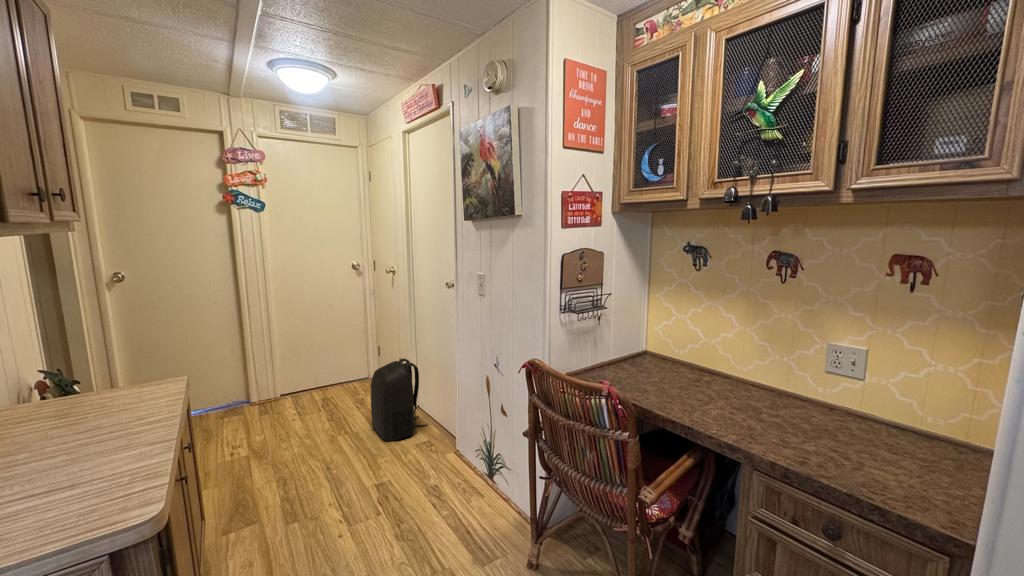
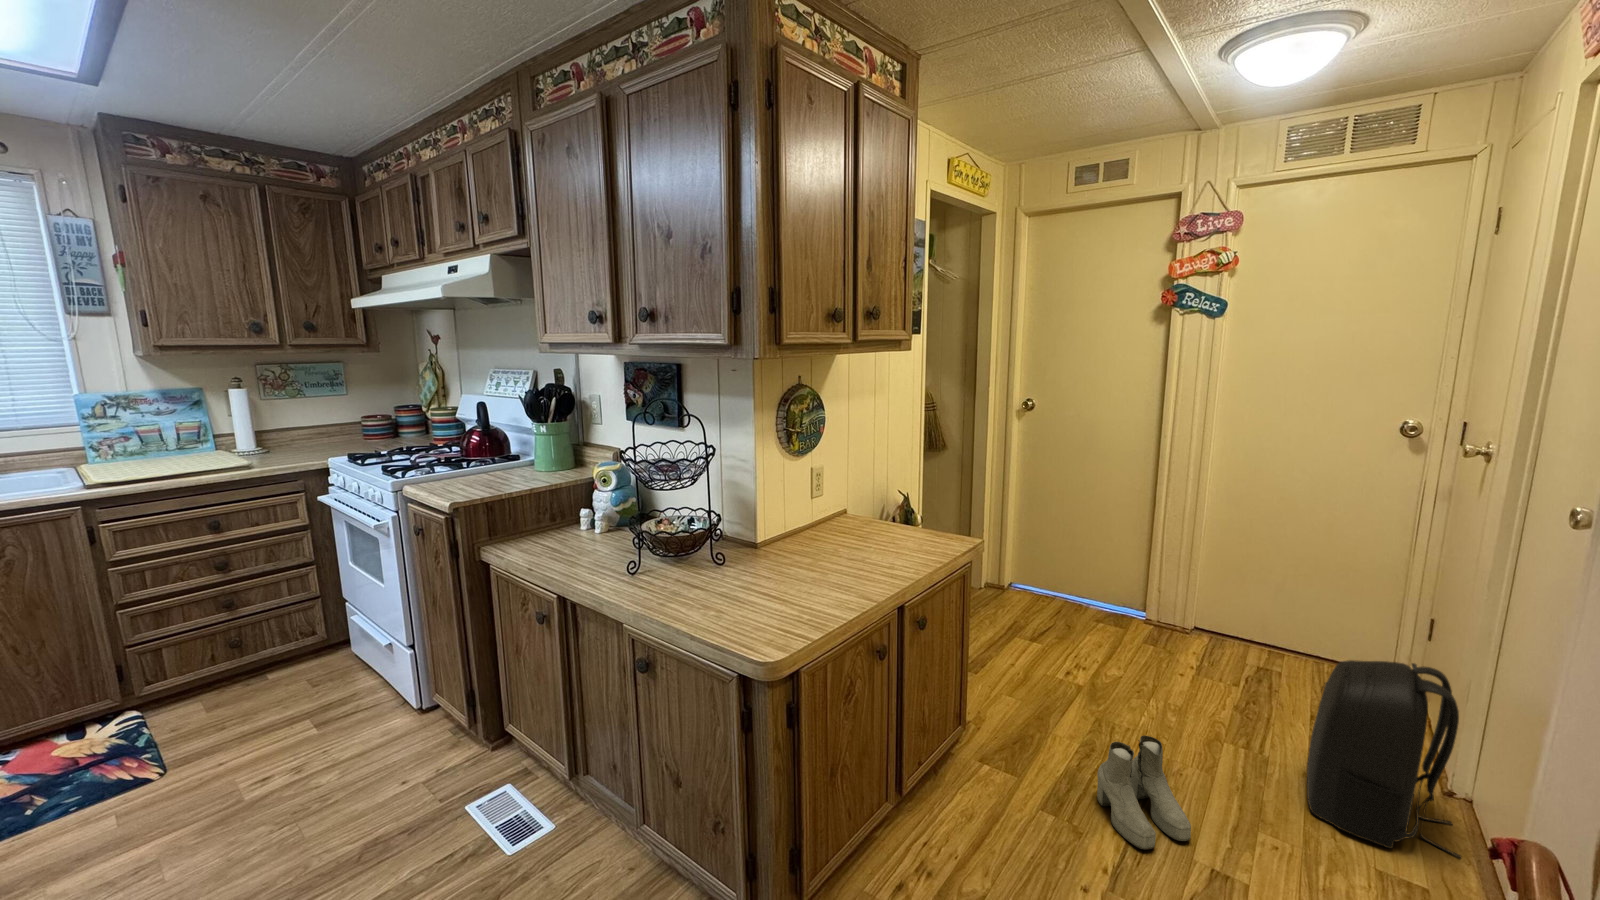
boots: none [305,445,359,503] -> present [1097,735,1191,850]

